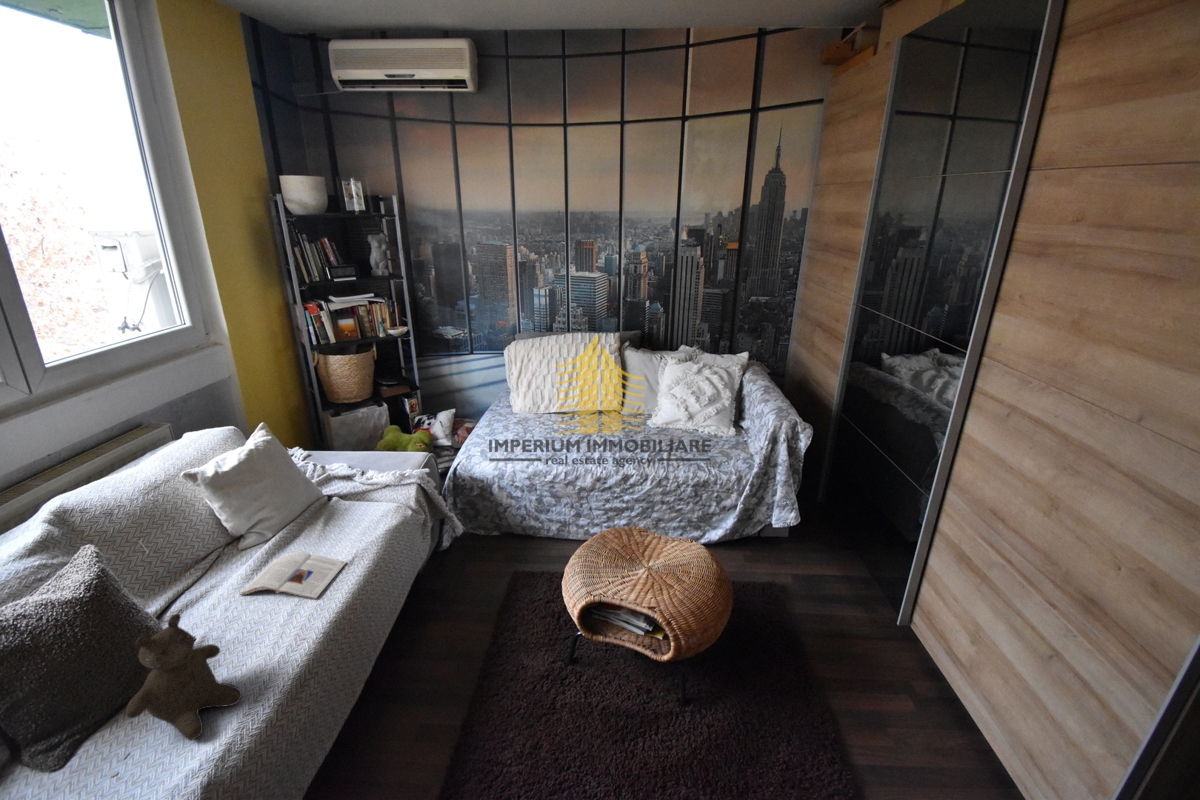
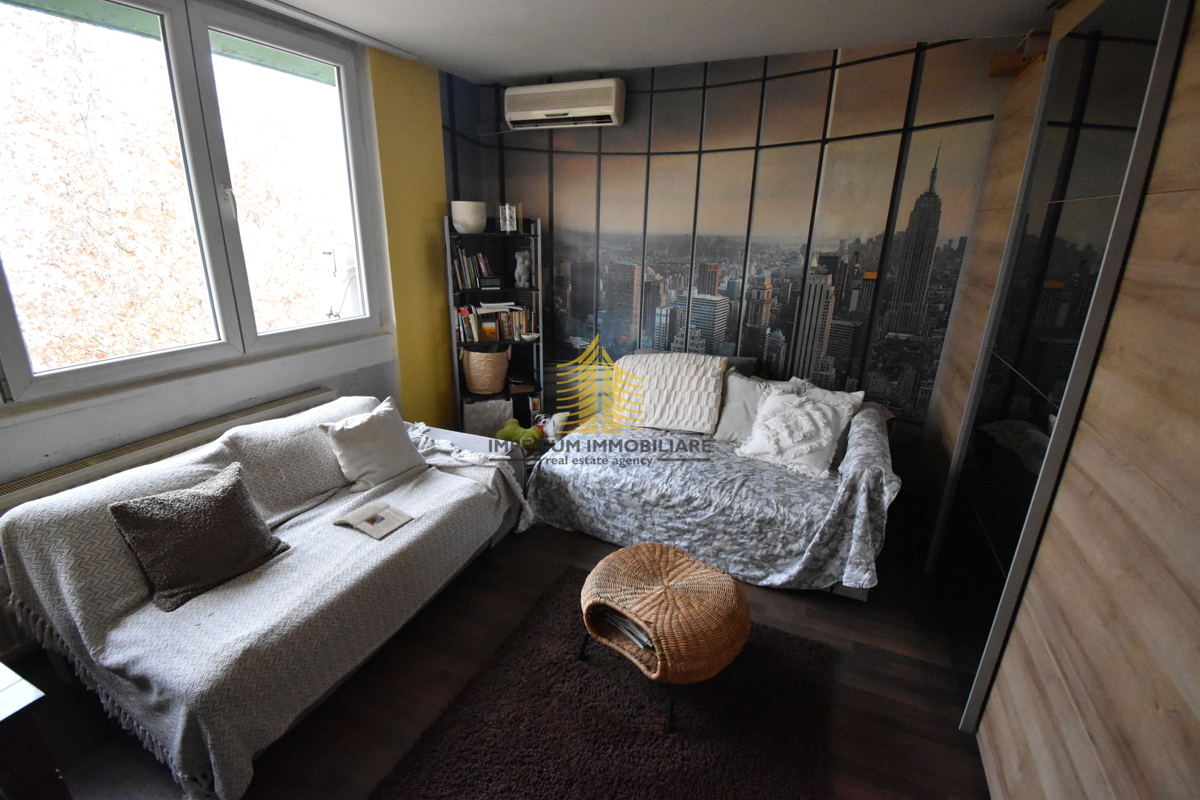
teddy bear: present [126,614,242,740] -> none [218,519,295,614]

